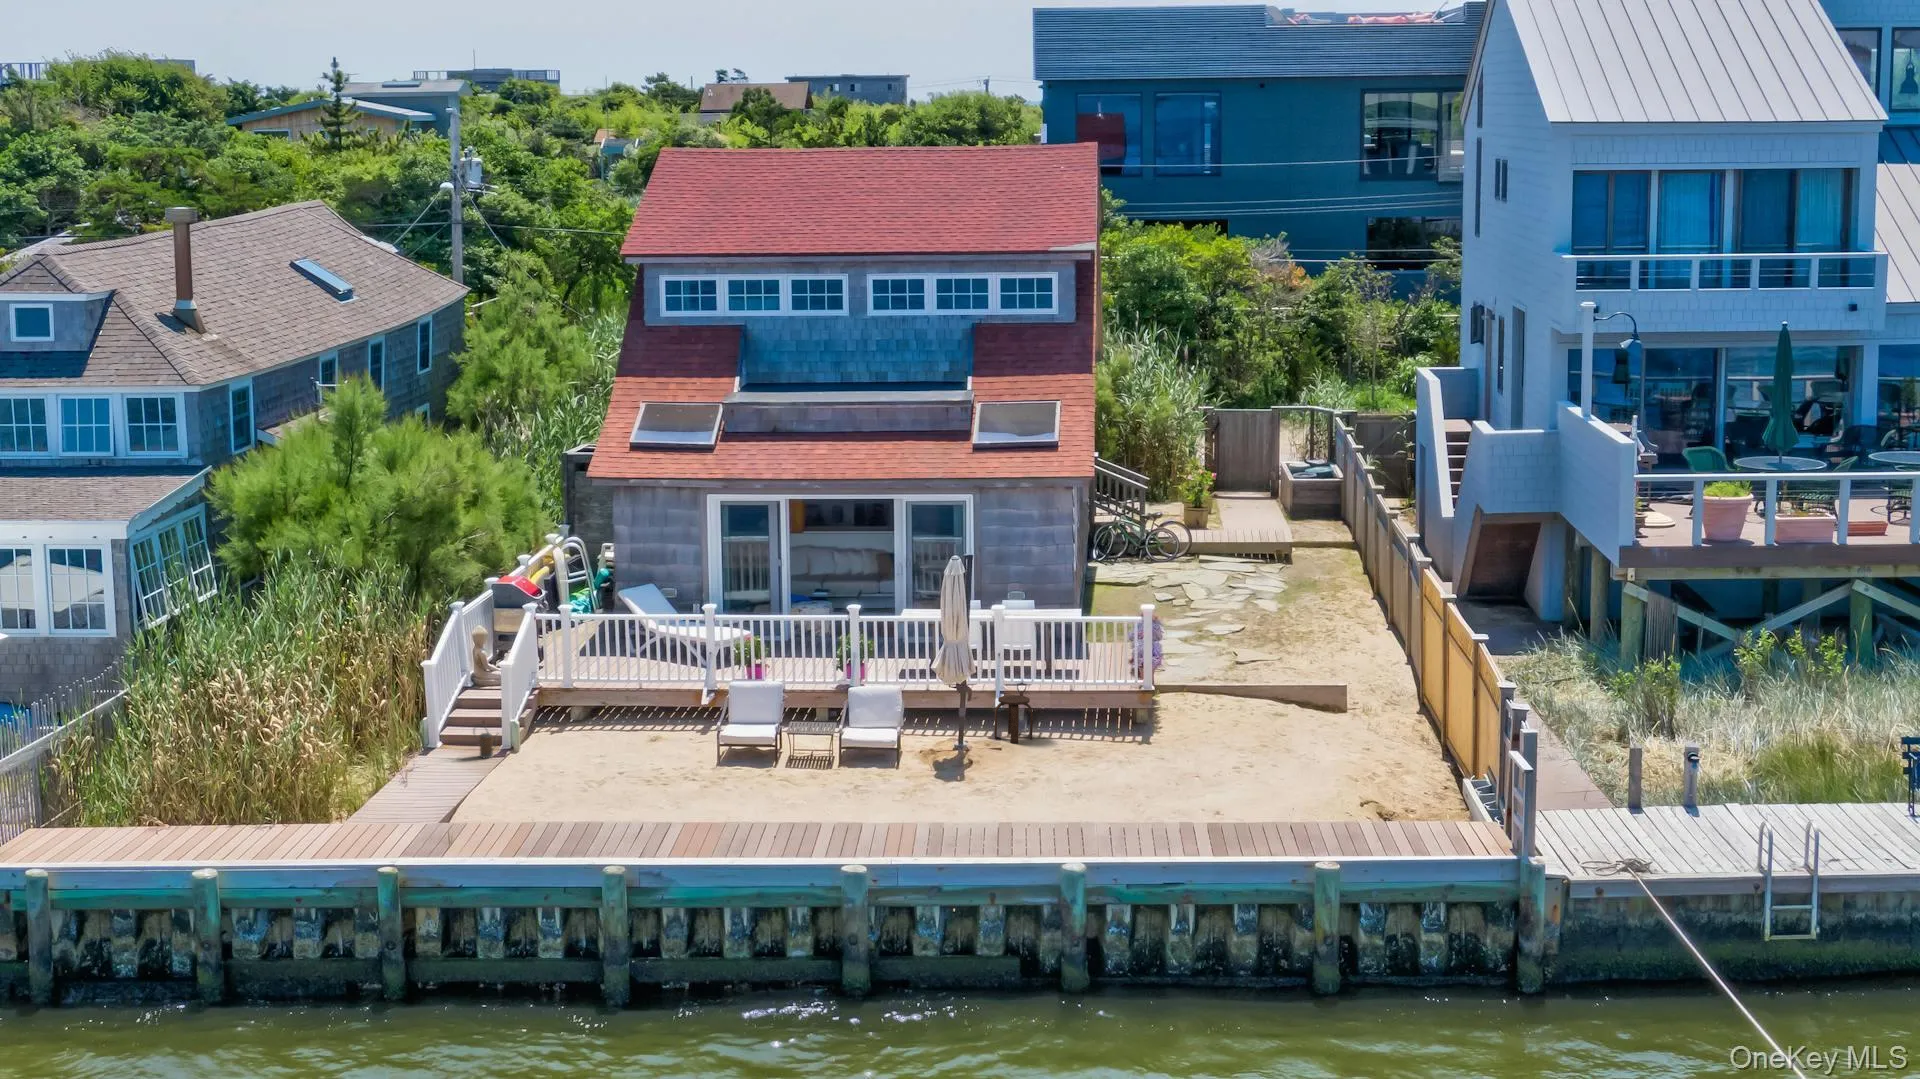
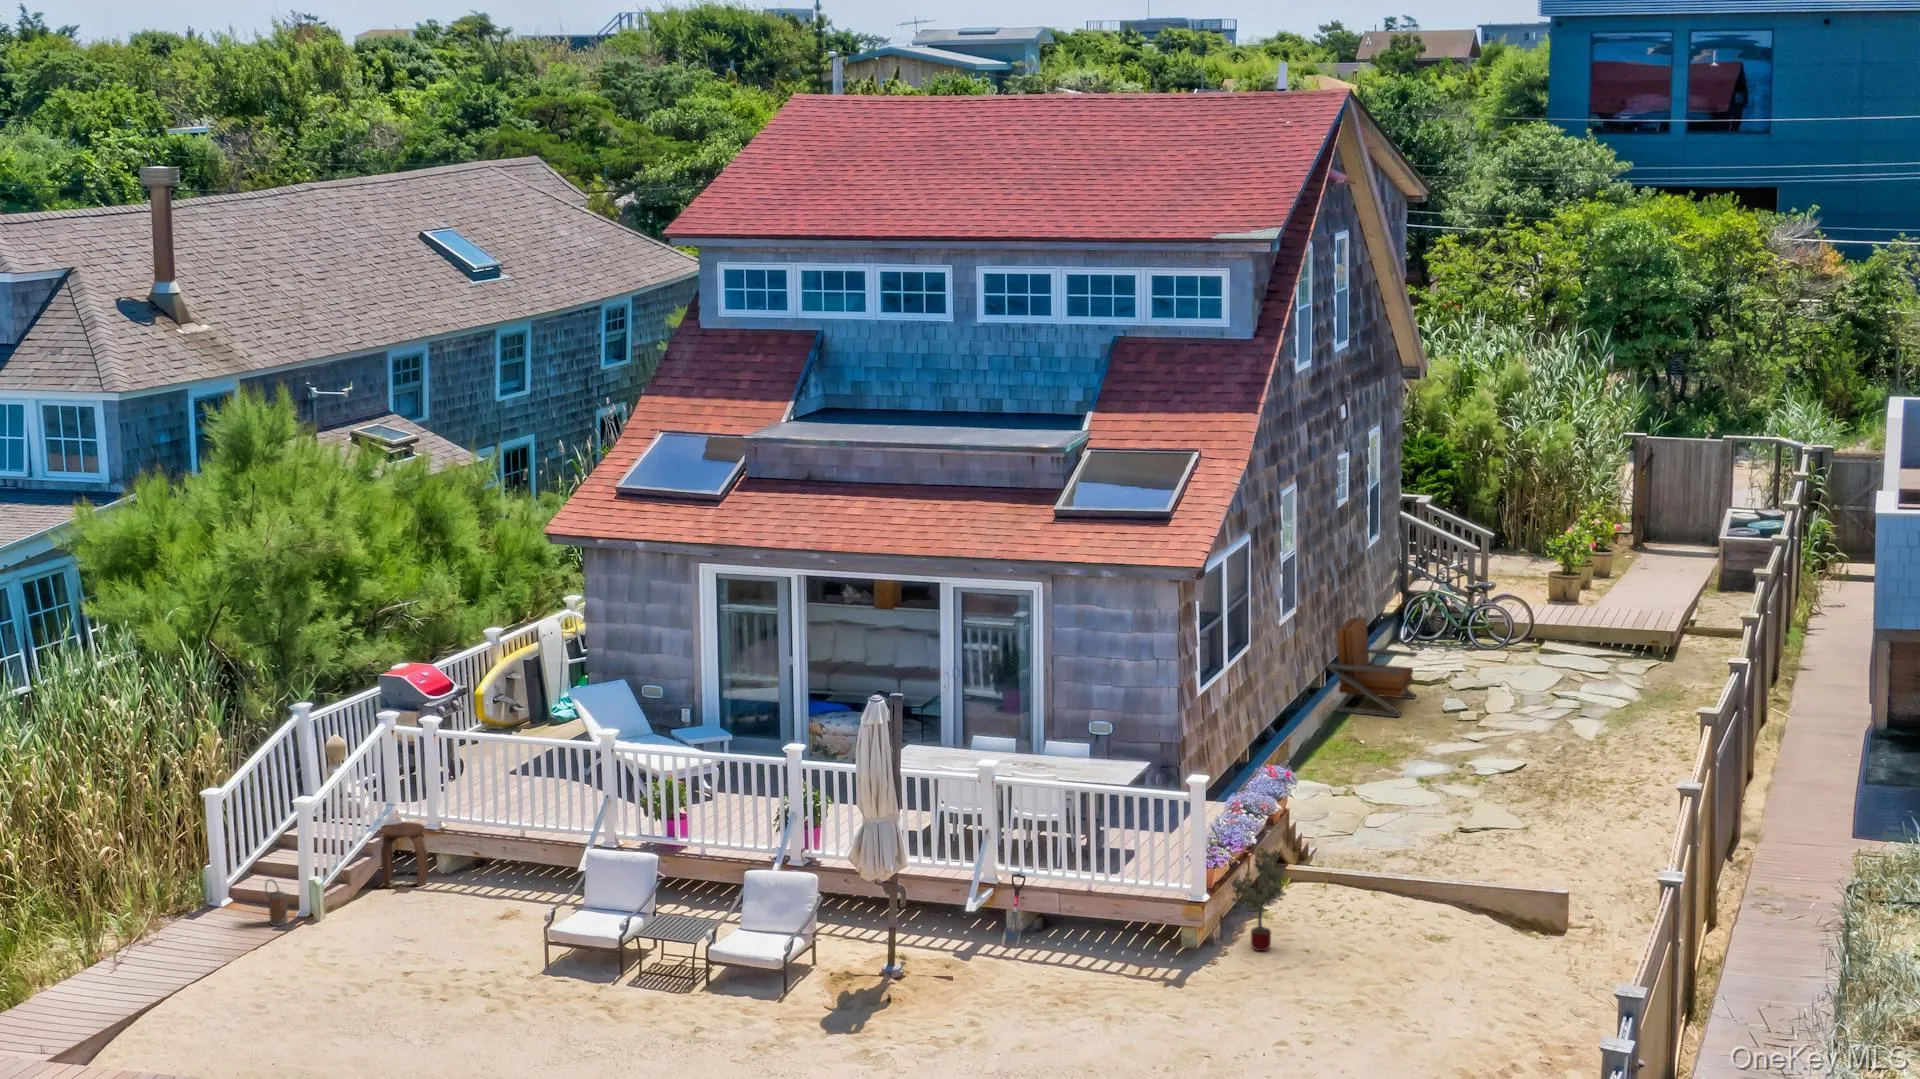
lounge chair: none [1087,532,1141,600] -> present [1327,617,1417,717]
potted tree: none [1150,656,1188,727] -> present [1232,845,1284,951]
stool: present [994,695,1033,743] -> present [381,822,428,888]

